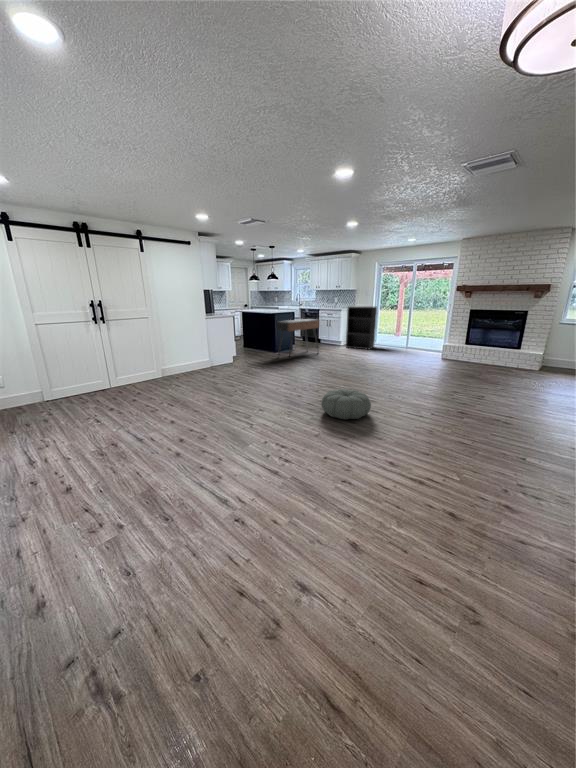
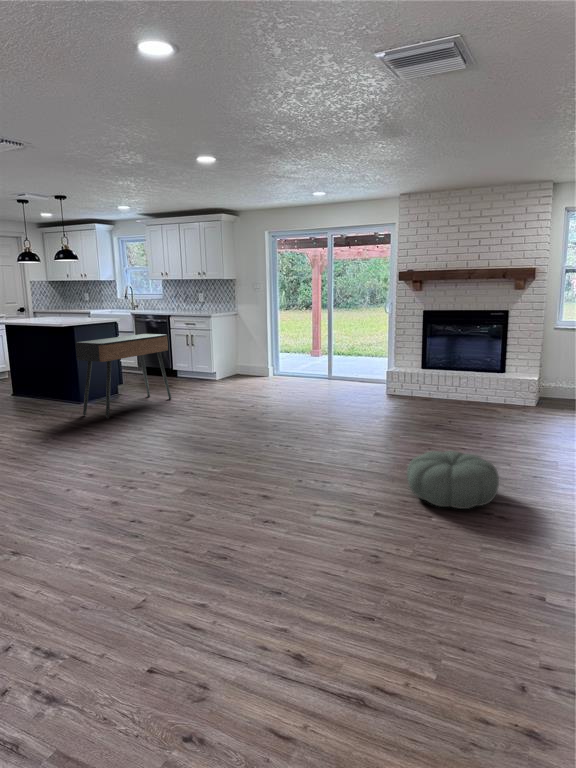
bookshelf: present [346,306,377,350] -> none [221,307,275,385]
pouf: present [321,389,371,419] -> present [407,451,499,509]

